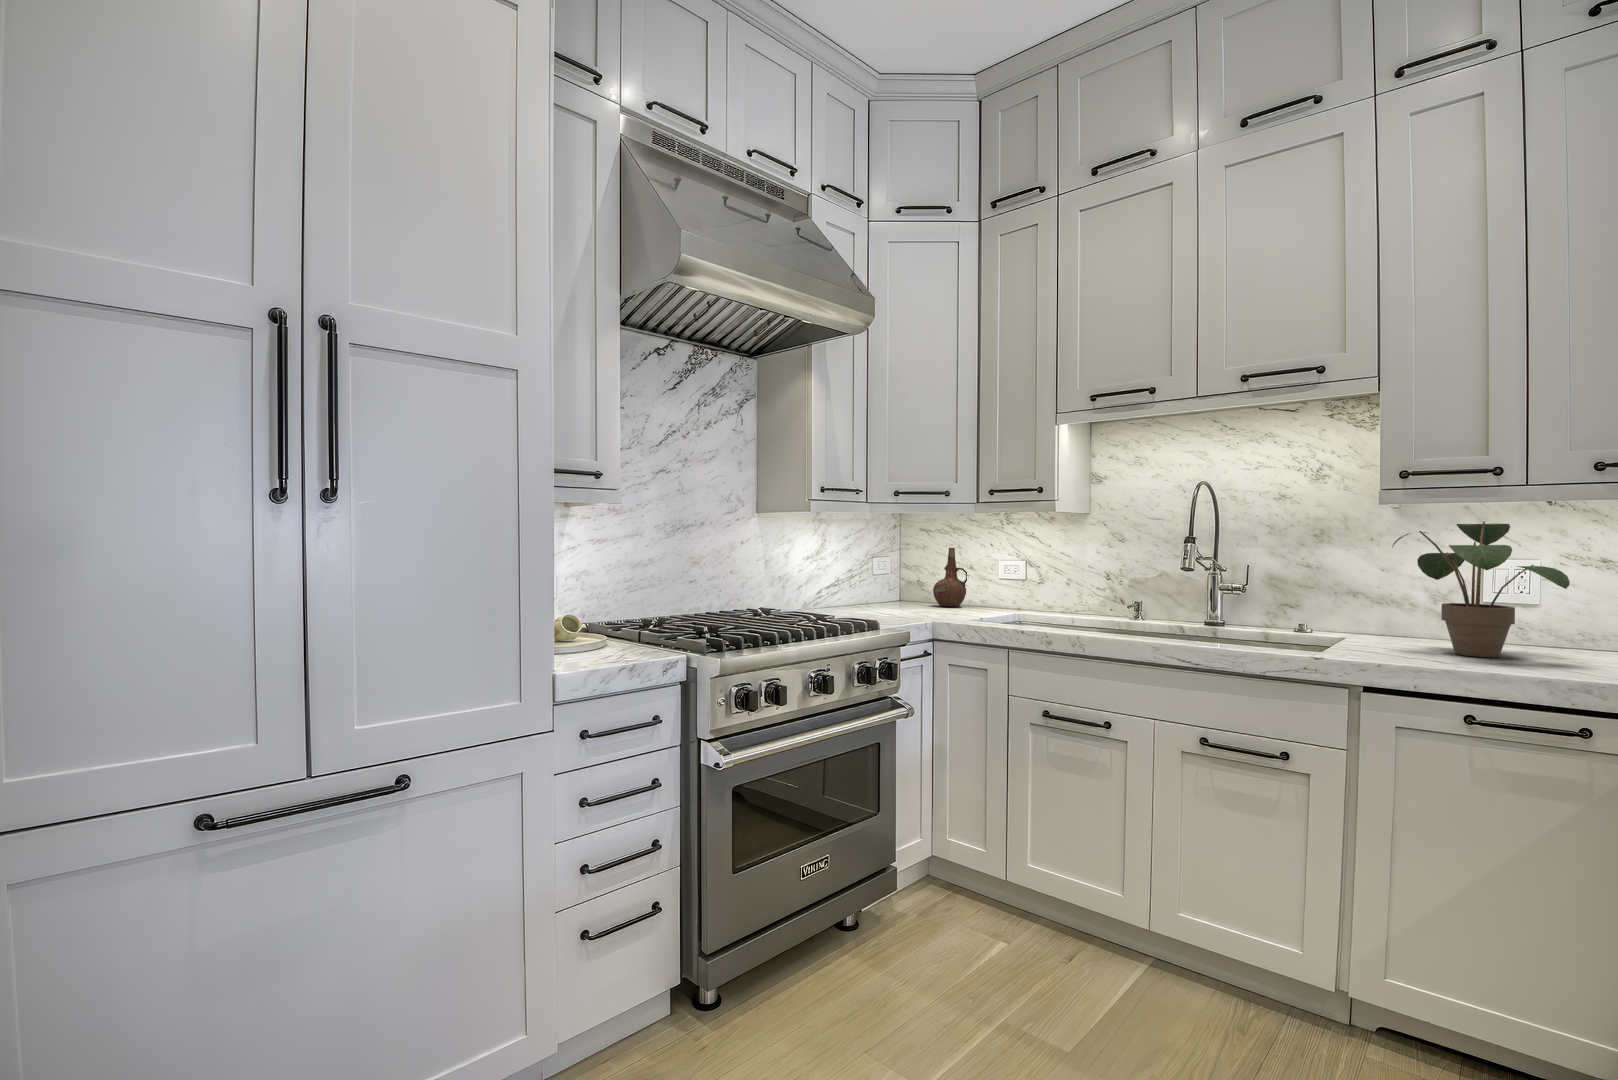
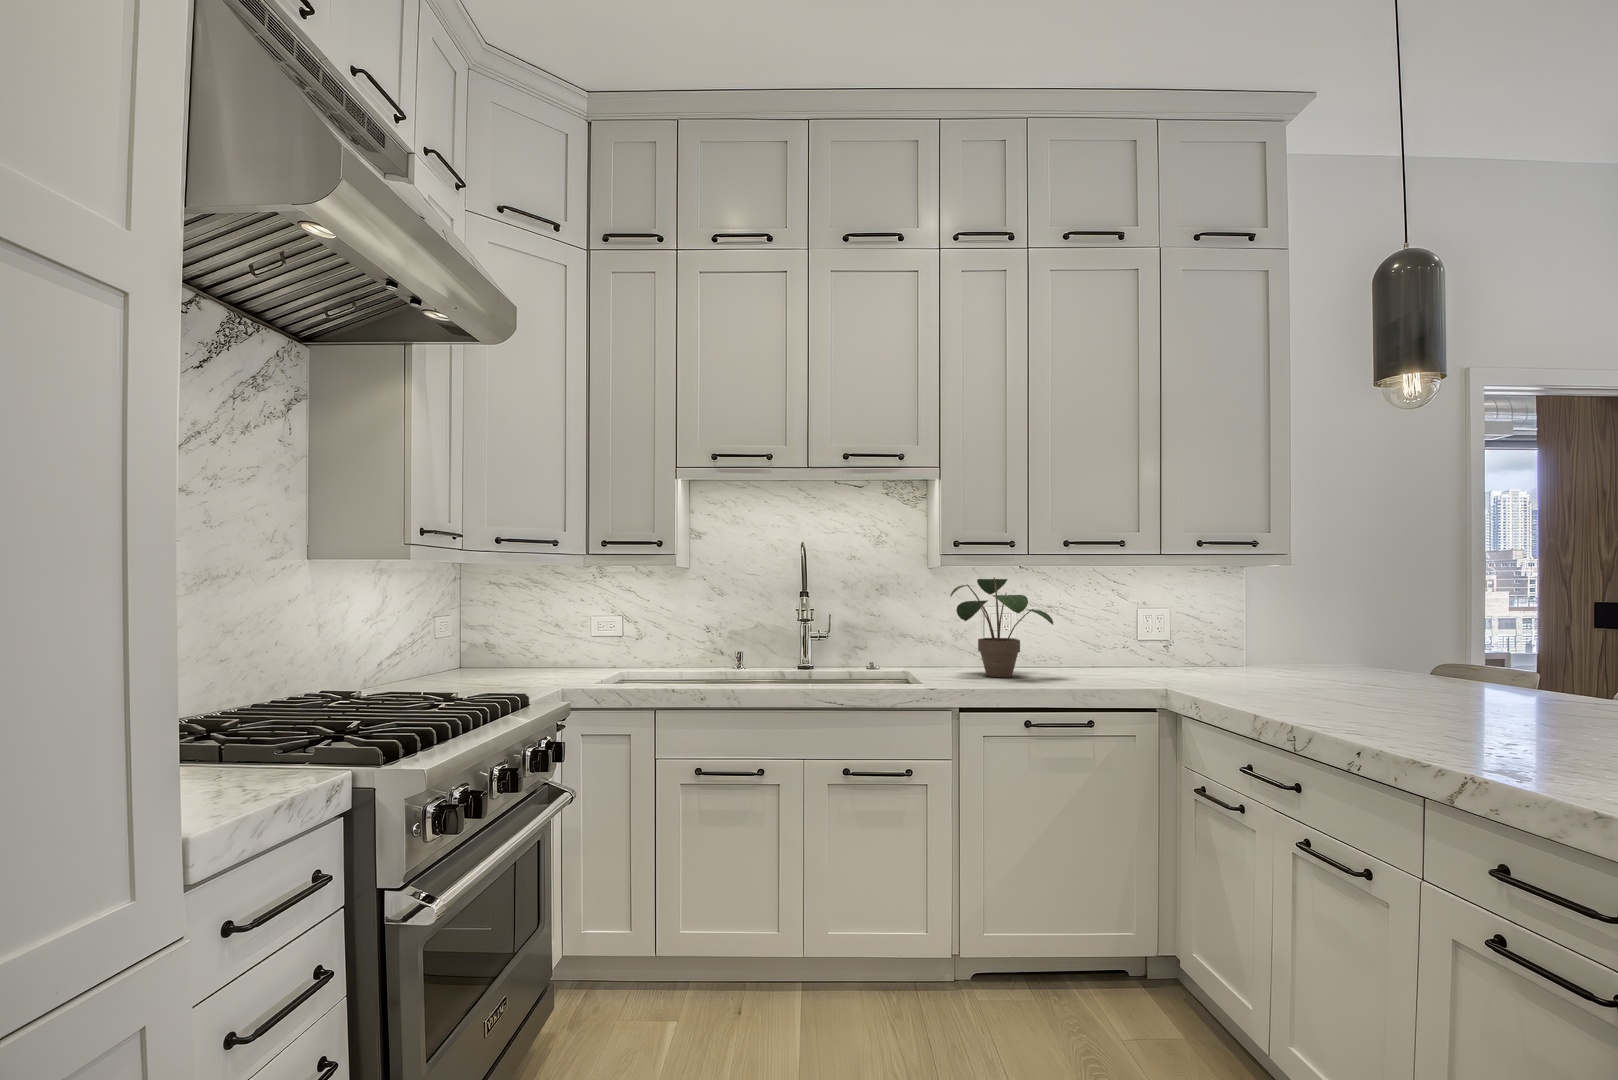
ceramic pitcher: present [933,548,967,607] -> none [506,601,547,669]

